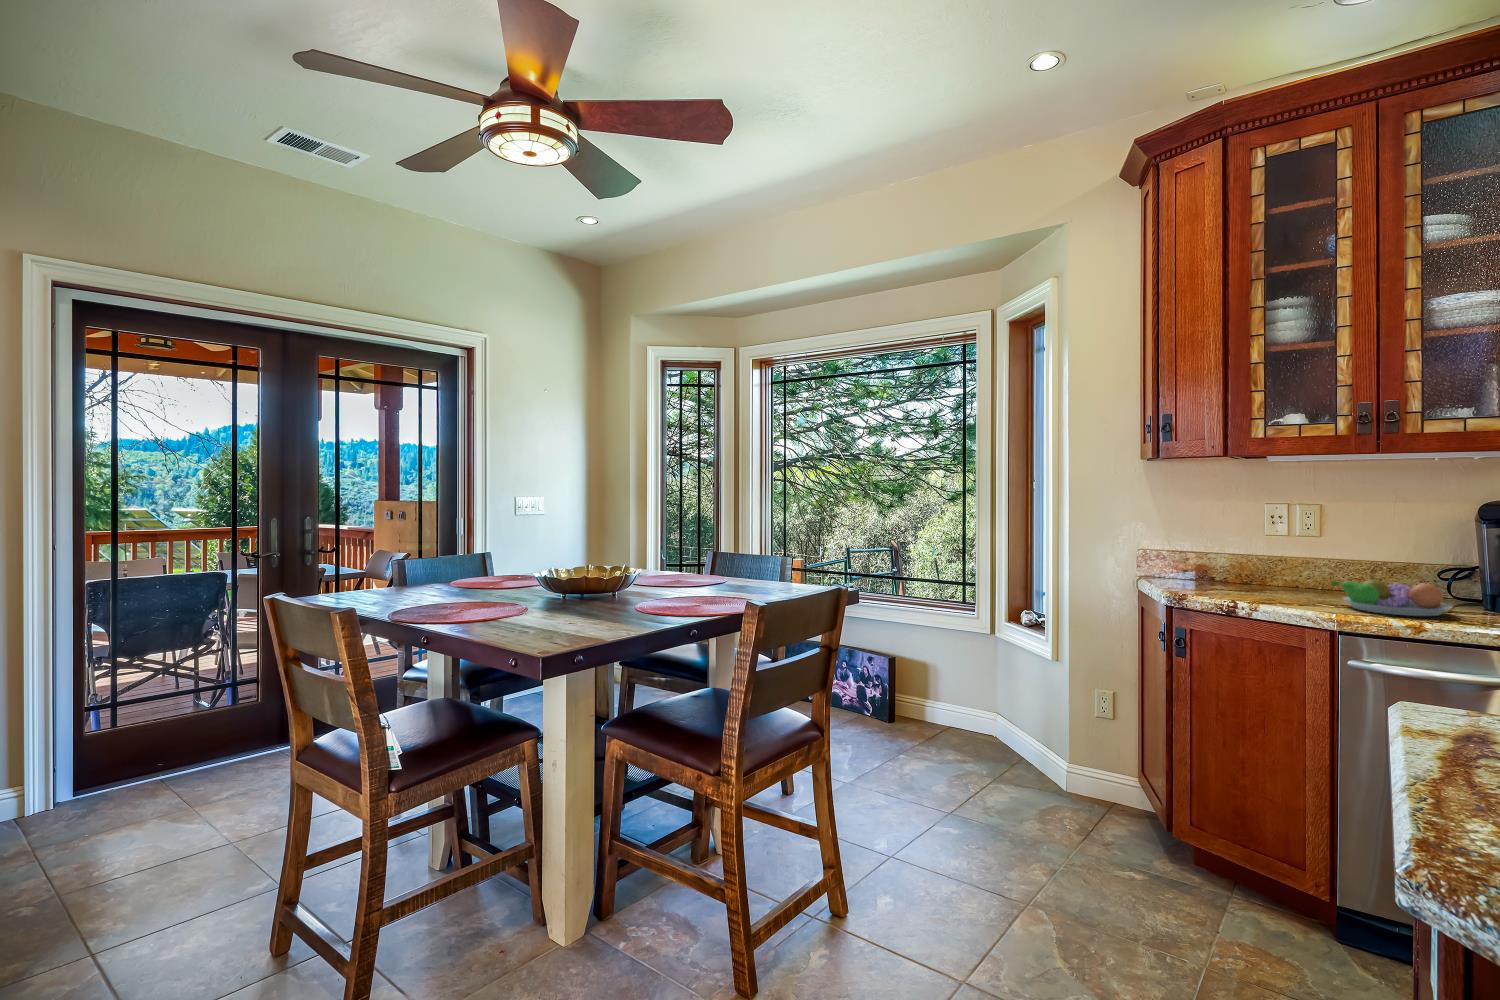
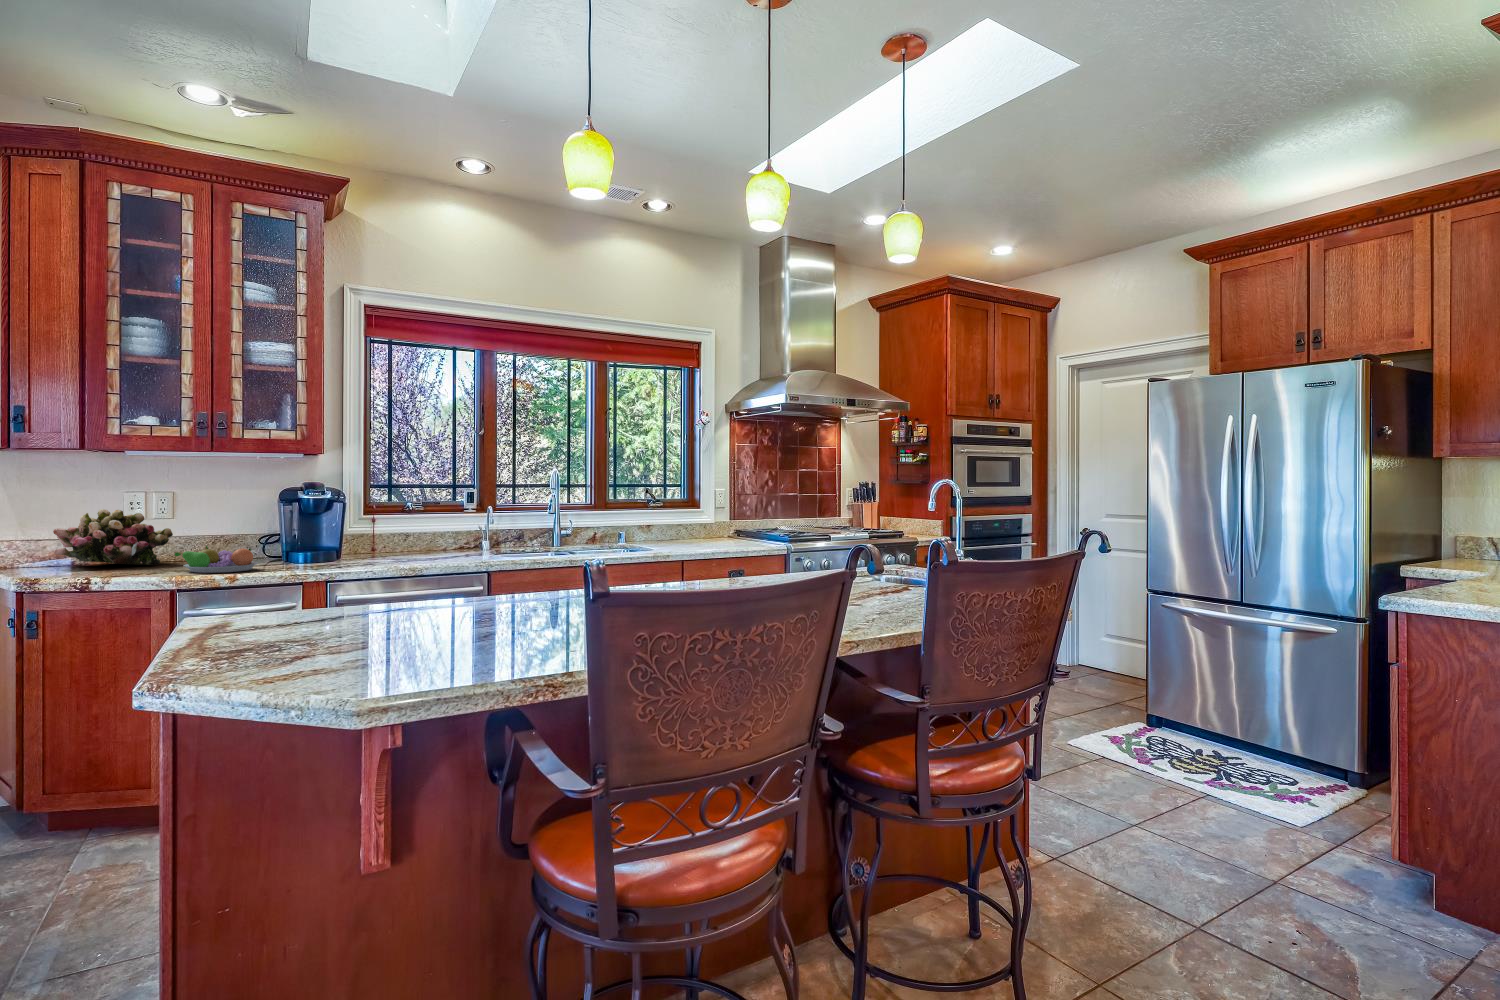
flower arrangement: none [1196,522,1321,591] -> present [53,509,173,565]

